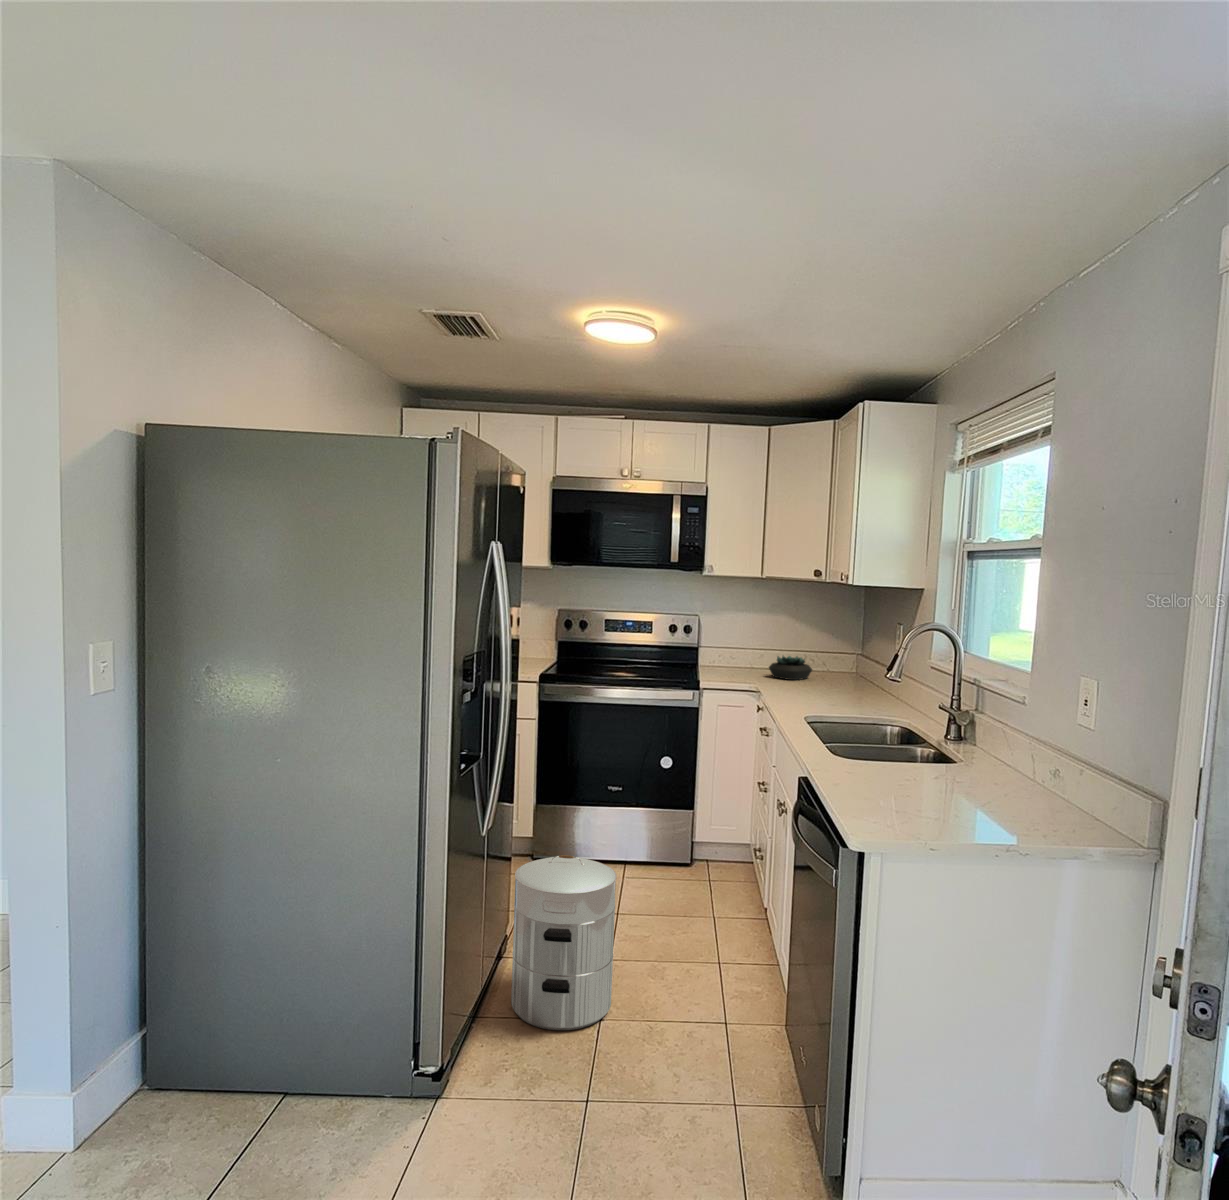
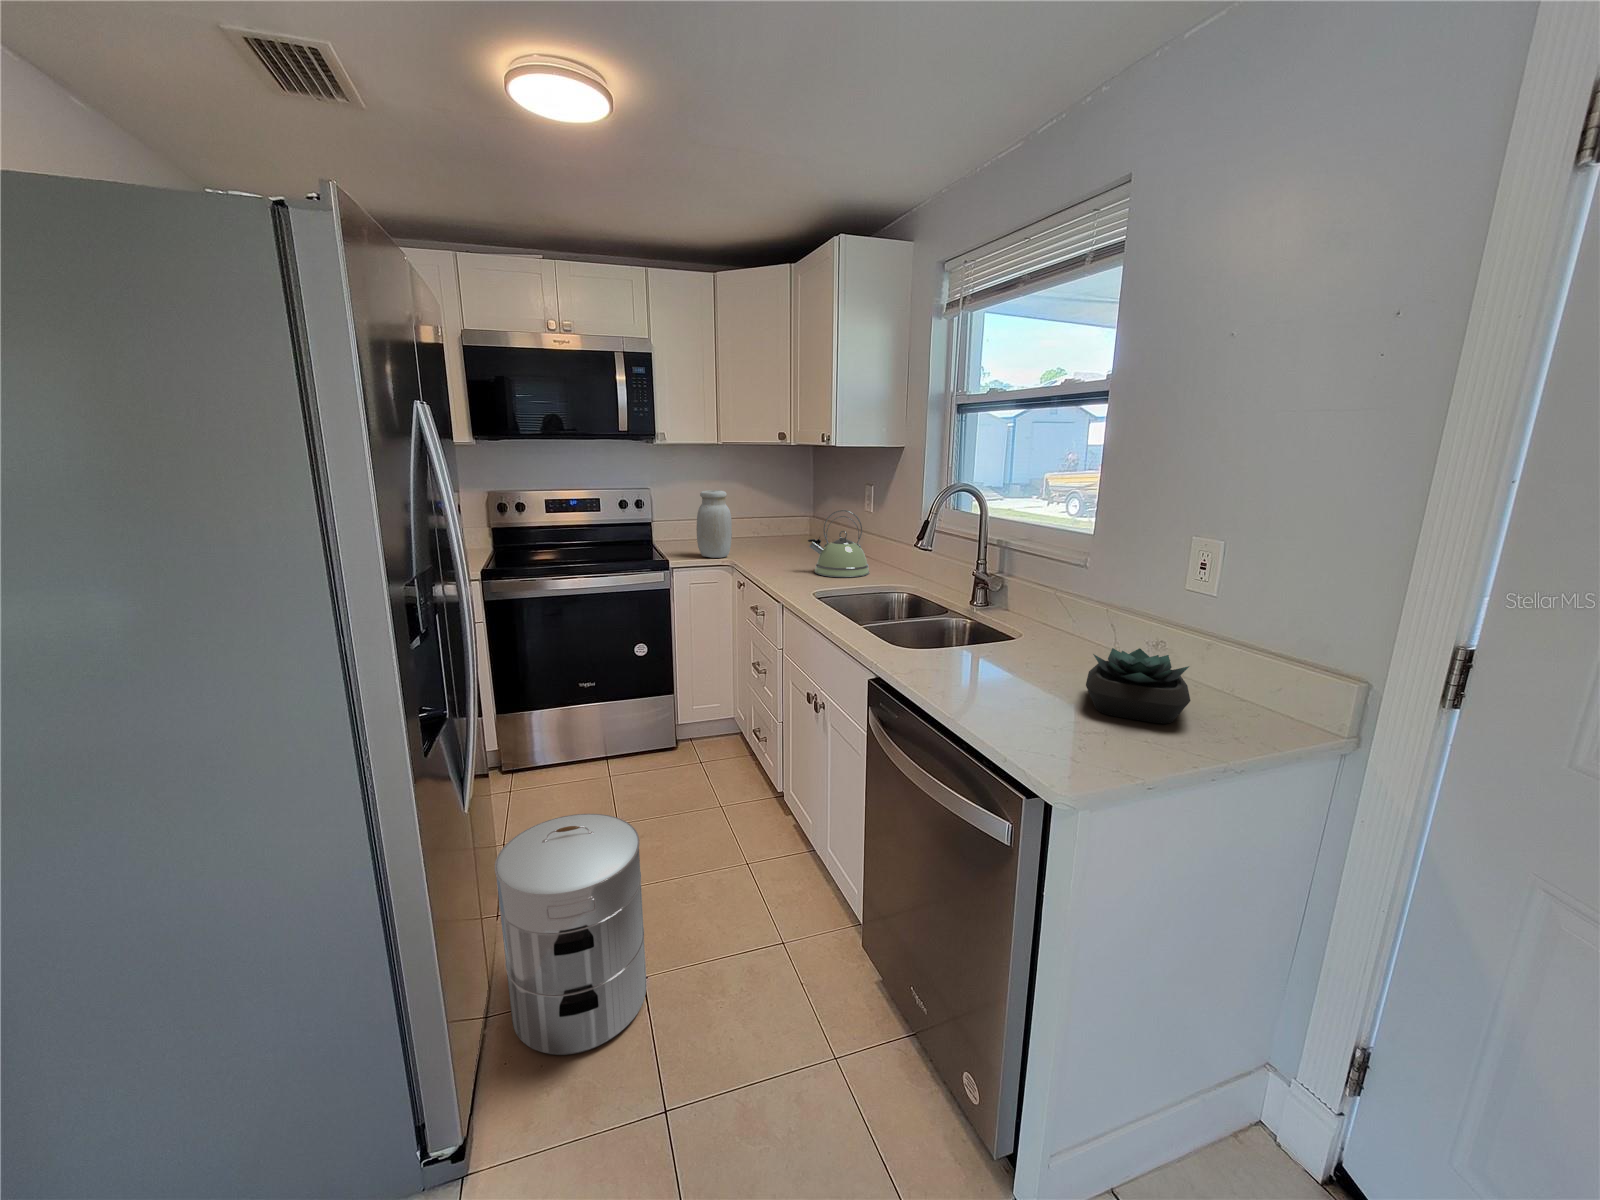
jar: none [730,619,764,683] -> present [696,490,732,558]
kettle: none [823,644,883,709] -> present [808,510,870,577]
succulent plant: present [769,656,812,680] -> present [1086,648,1191,724]

